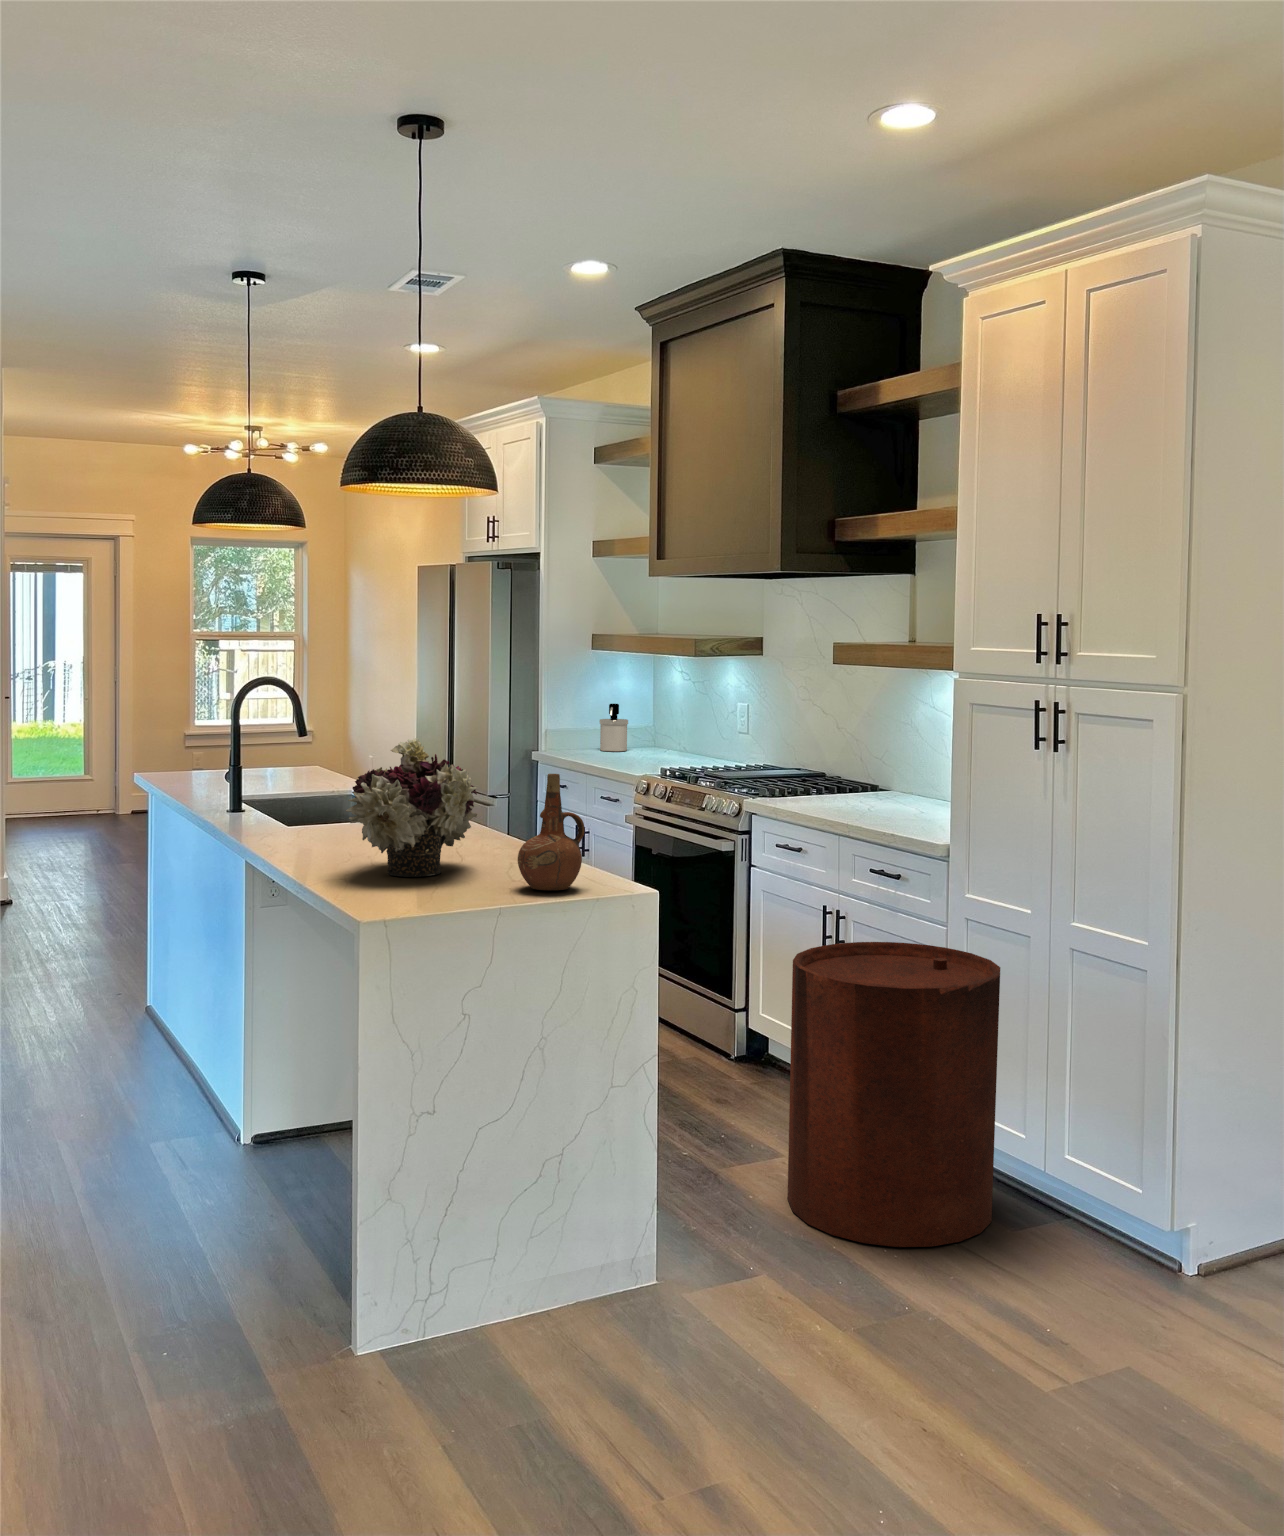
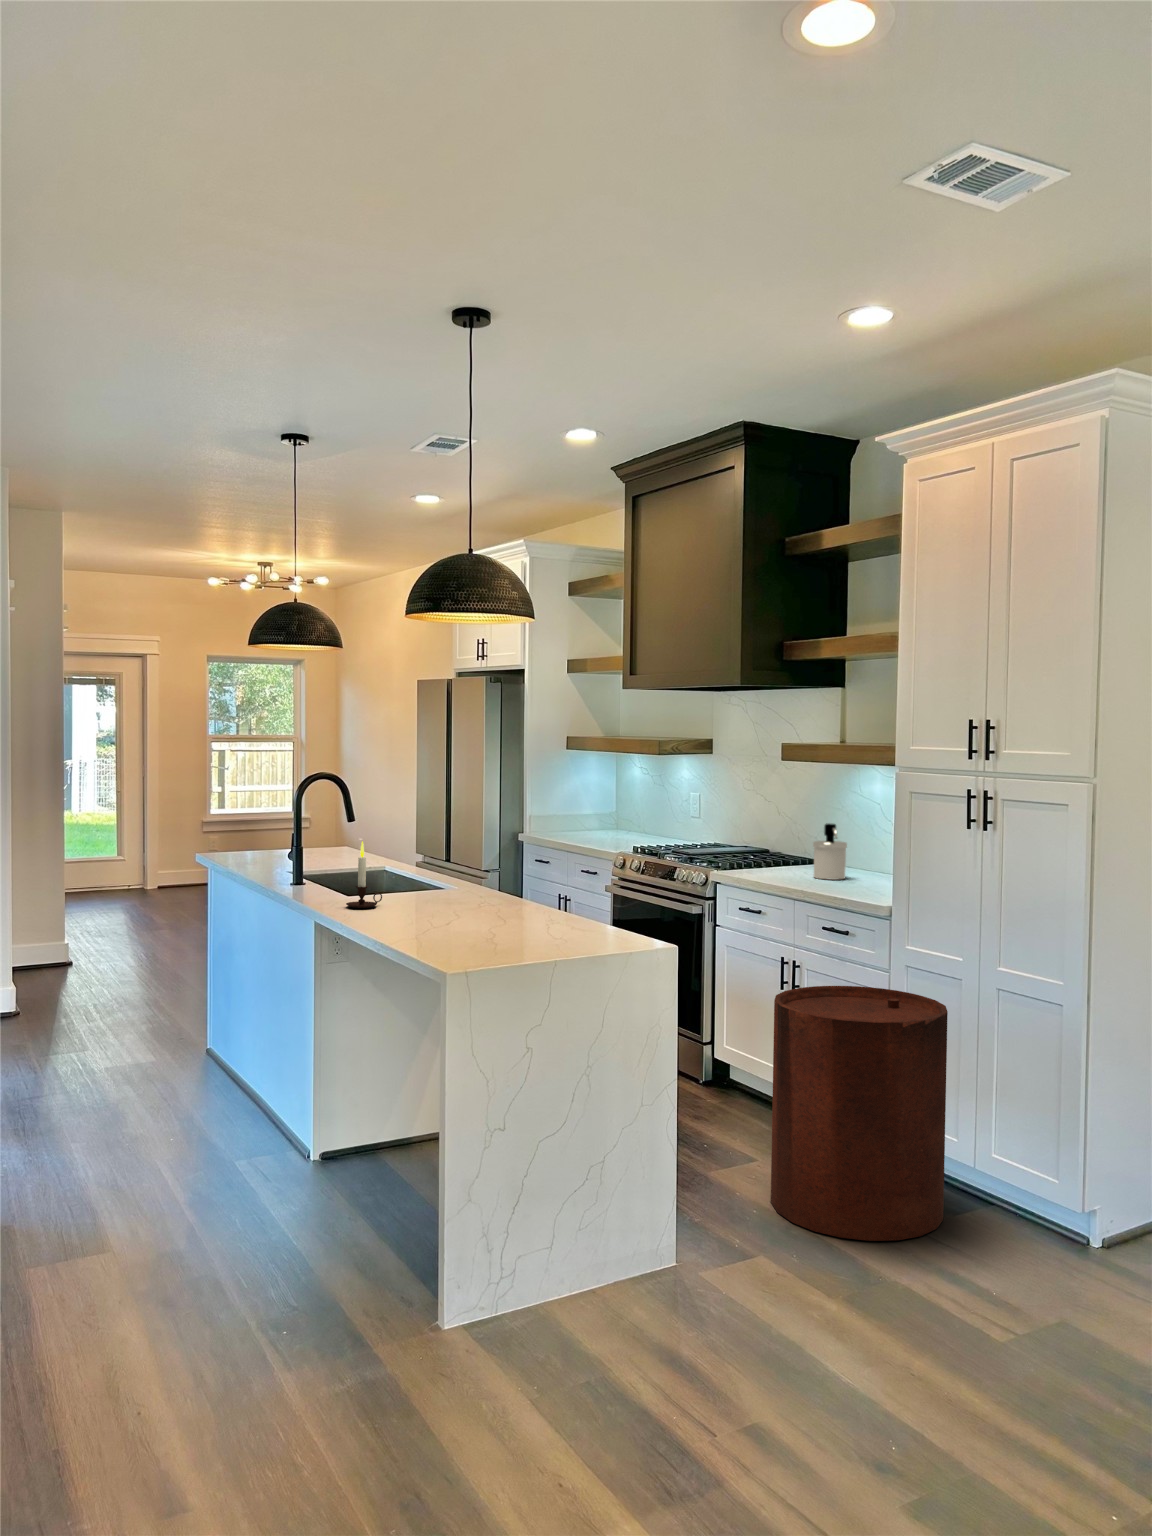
soap dispenser: present [599,704,628,751] -> present [813,824,847,880]
flower arrangement: present [346,738,477,877] -> none [417,816,521,930]
candle: none [277,768,323,849] -> present [346,841,382,908]
ceramic pitcher: present [518,774,584,890] -> none [560,845,614,941]

